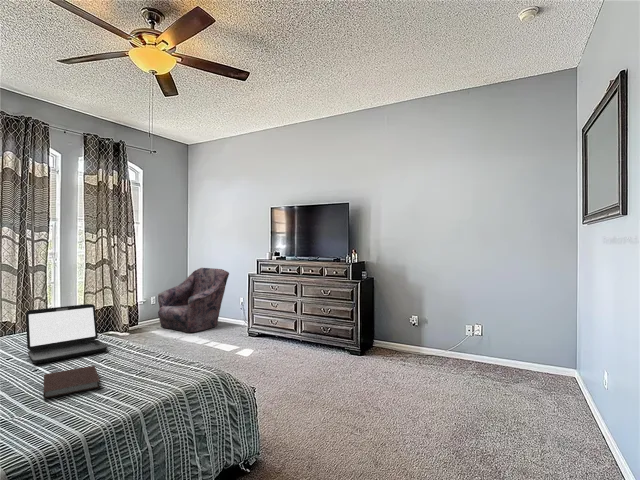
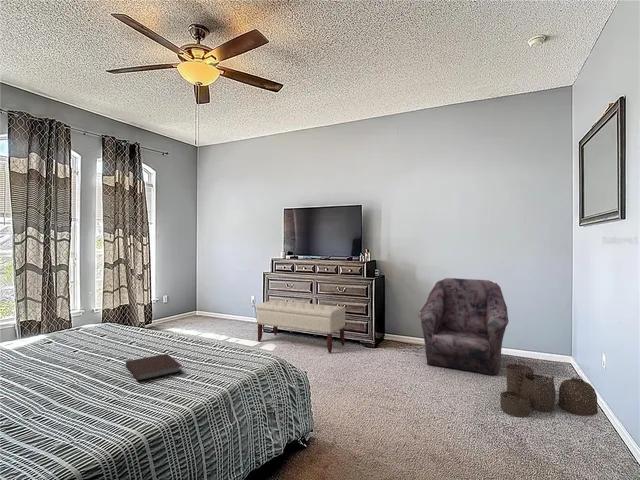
armchair: present [158,268,229,333] -> present [420,278,509,375]
laptop: present [26,304,107,364] -> none [91,299,167,353]
bench: none [239,304,331,361] -> present [257,300,346,353]
woven basket: none [483,376,594,442] -> present [500,361,598,417]

